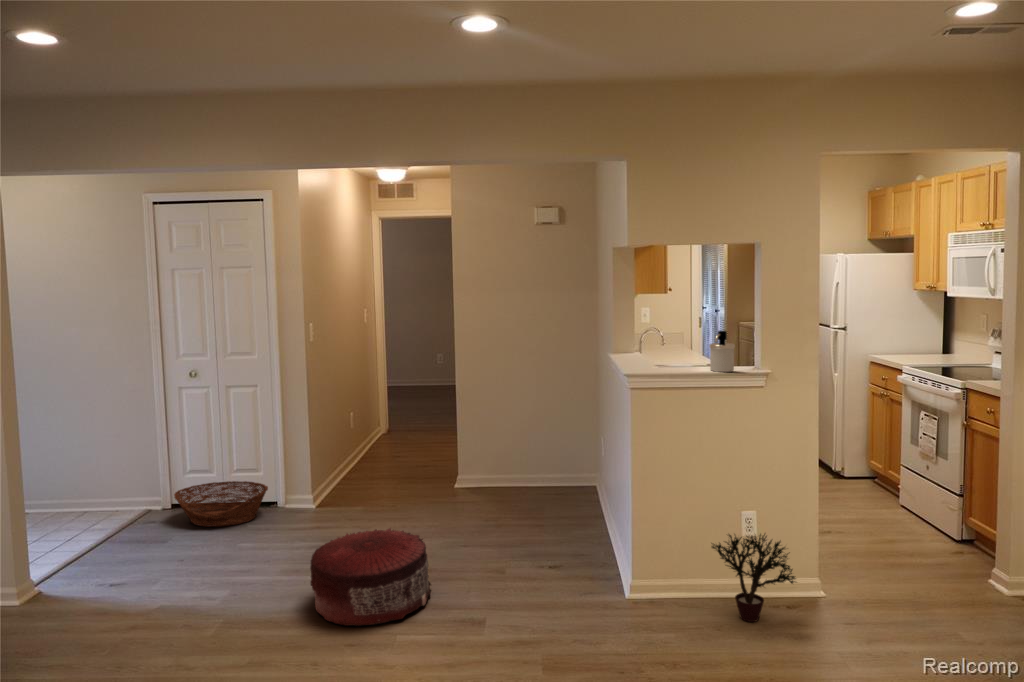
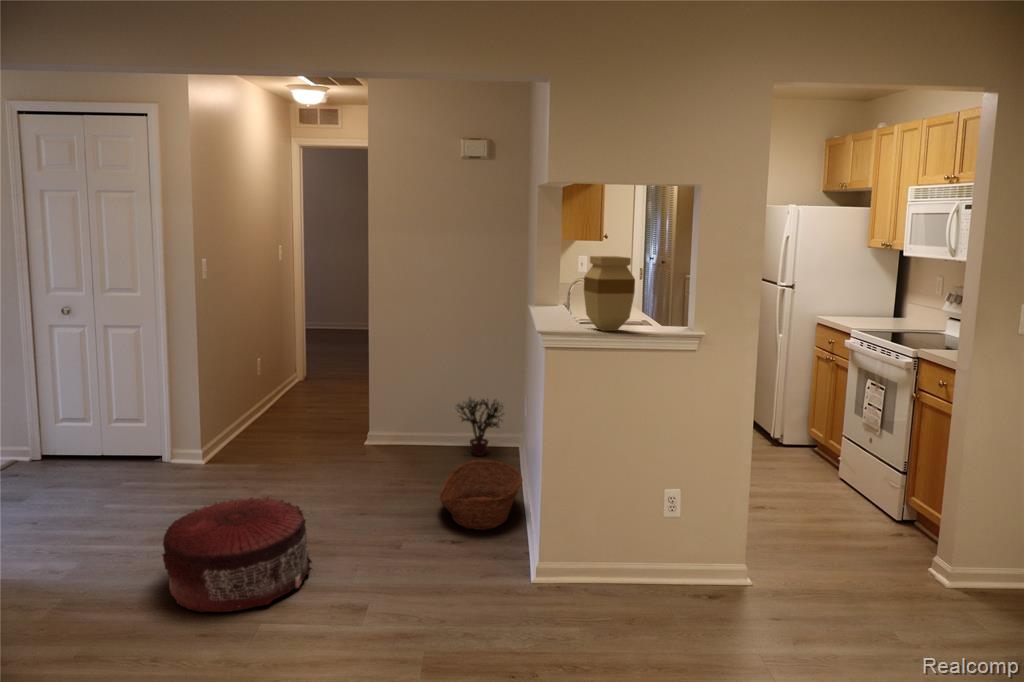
vase: none [662,309,708,373] -> present [584,256,635,331]
soap dispenser: present [710,331,735,372] -> none [638,283,667,331]
basket: present [174,481,268,527] -> present [439,460,523,530]
potted plant: present [712,534,796,622] -> present [457,398,503,456]

